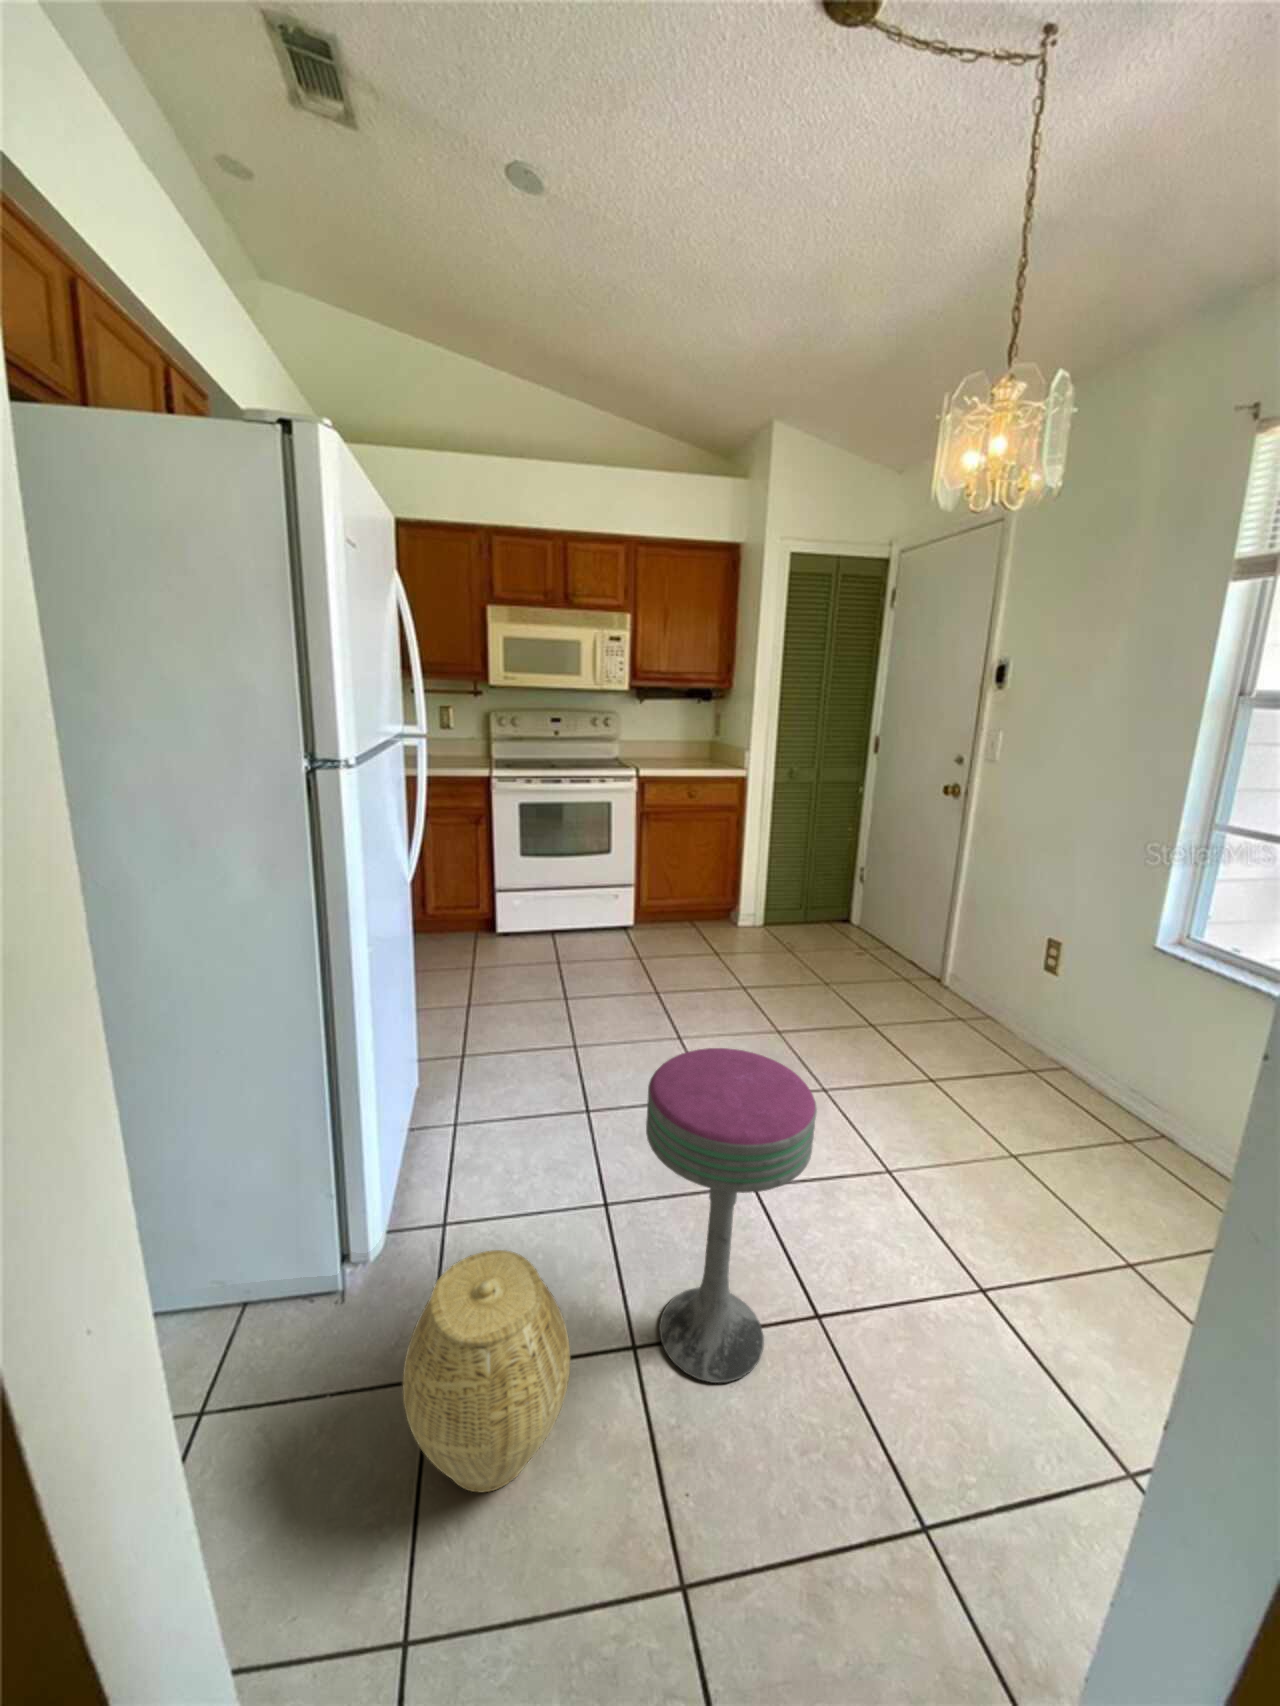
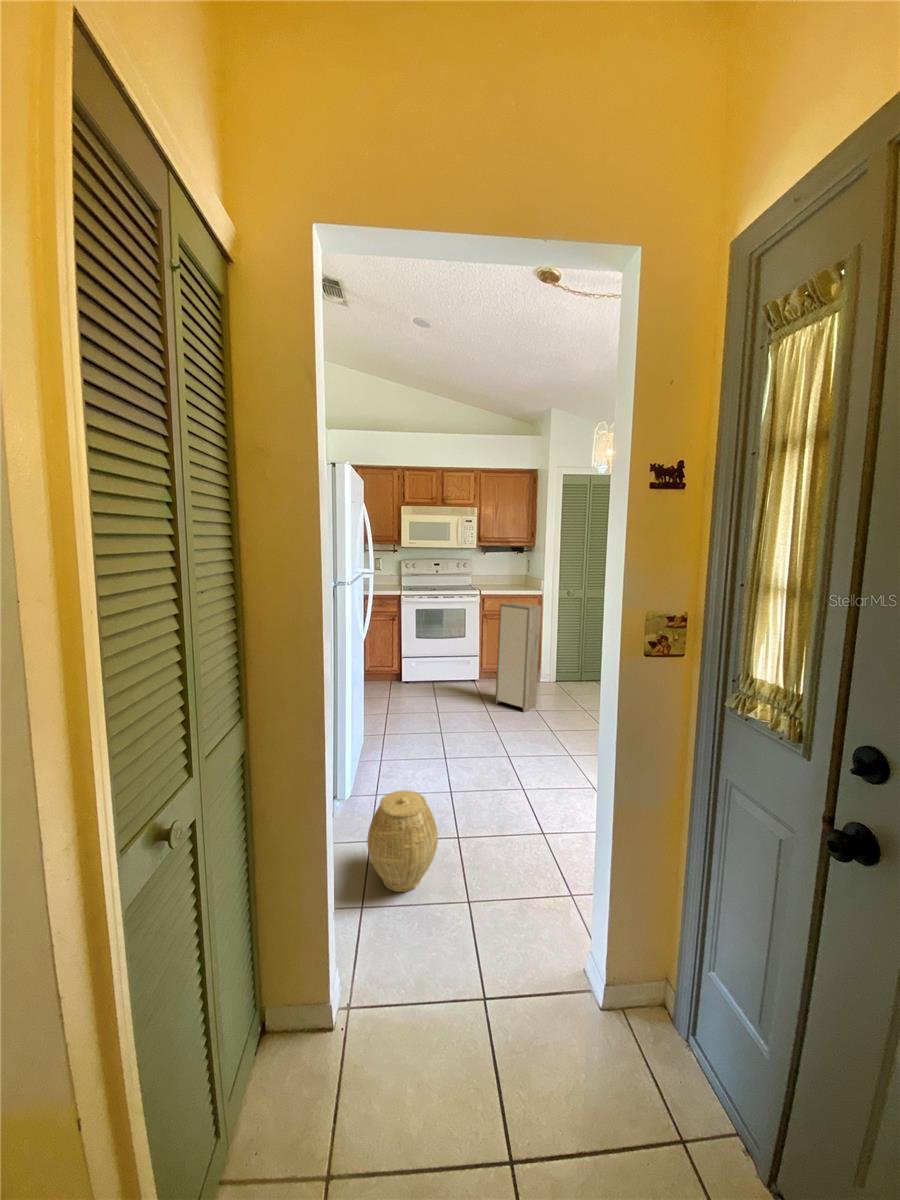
storage cabinet: none [665,791,752,990] -> present [495,602,541,712]
bar stool: present [646,1048,817,1383] -> none [472,712,548,865]

